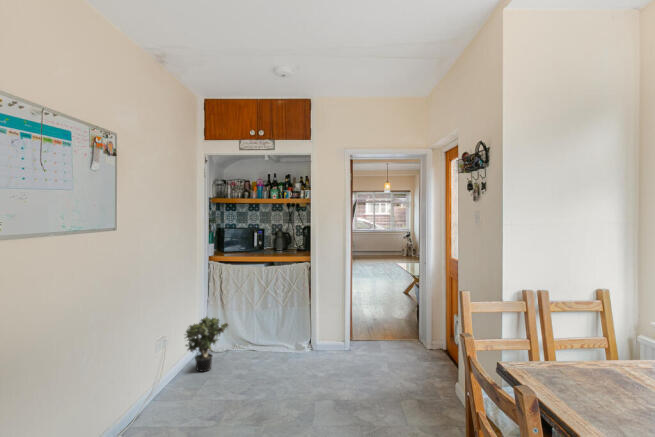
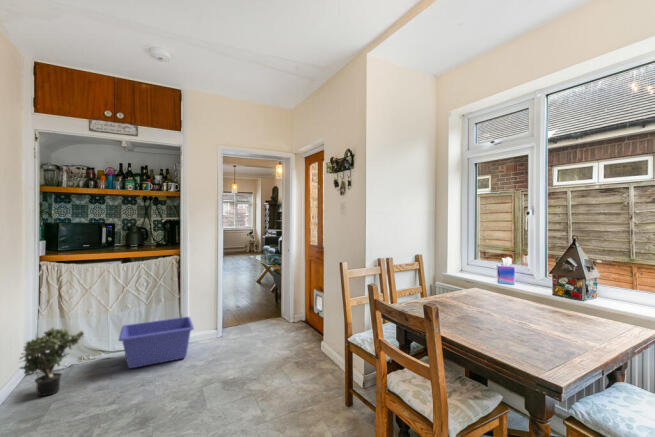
storage bin: none [253,321,319,363] -> present [119,317,194,368]

